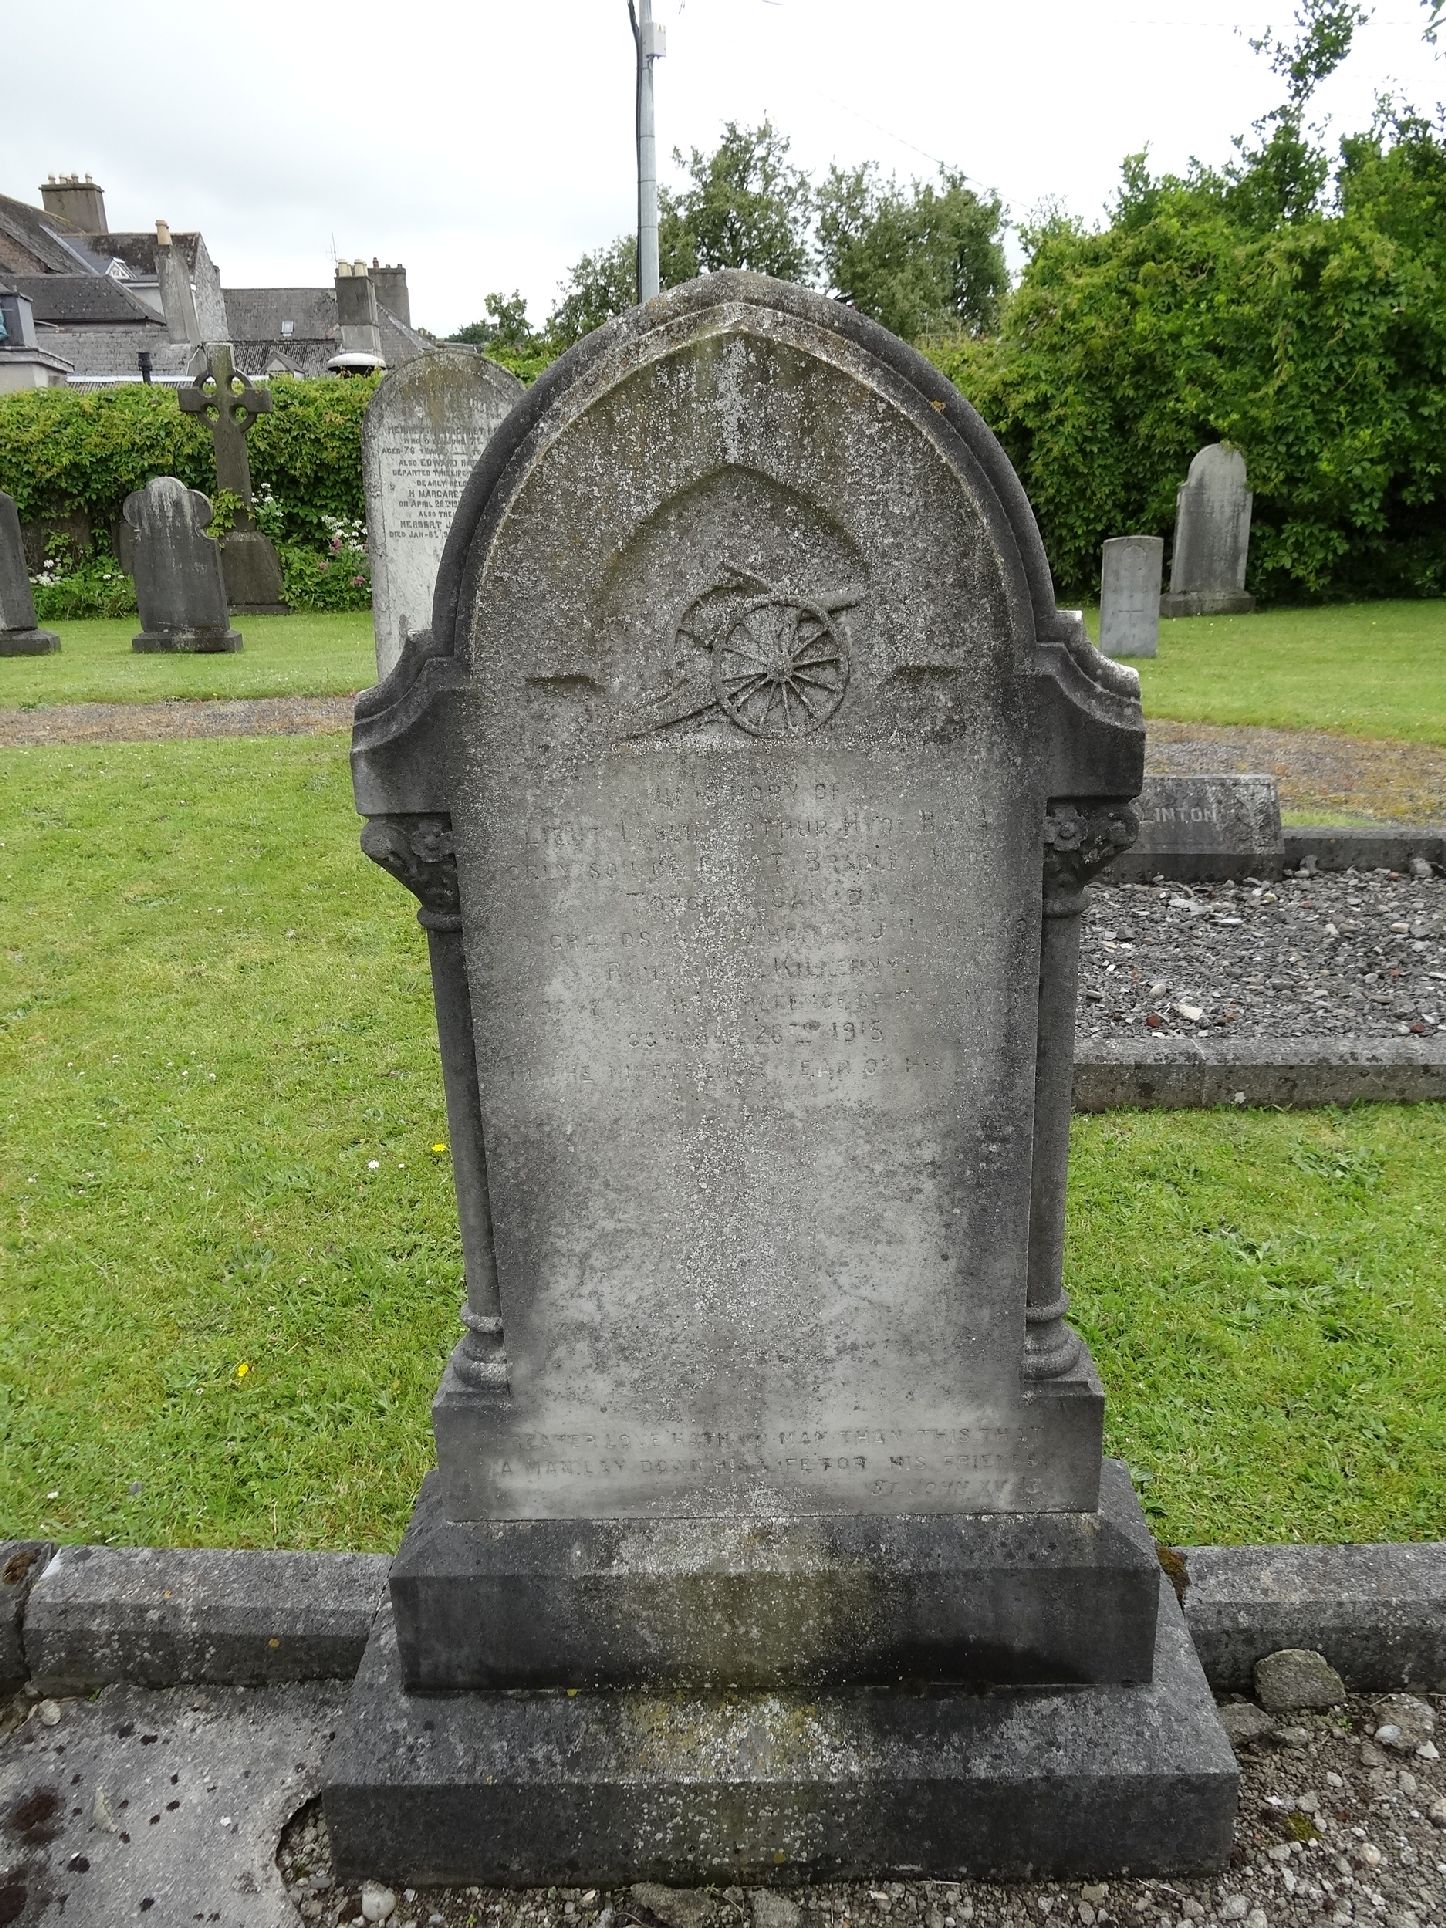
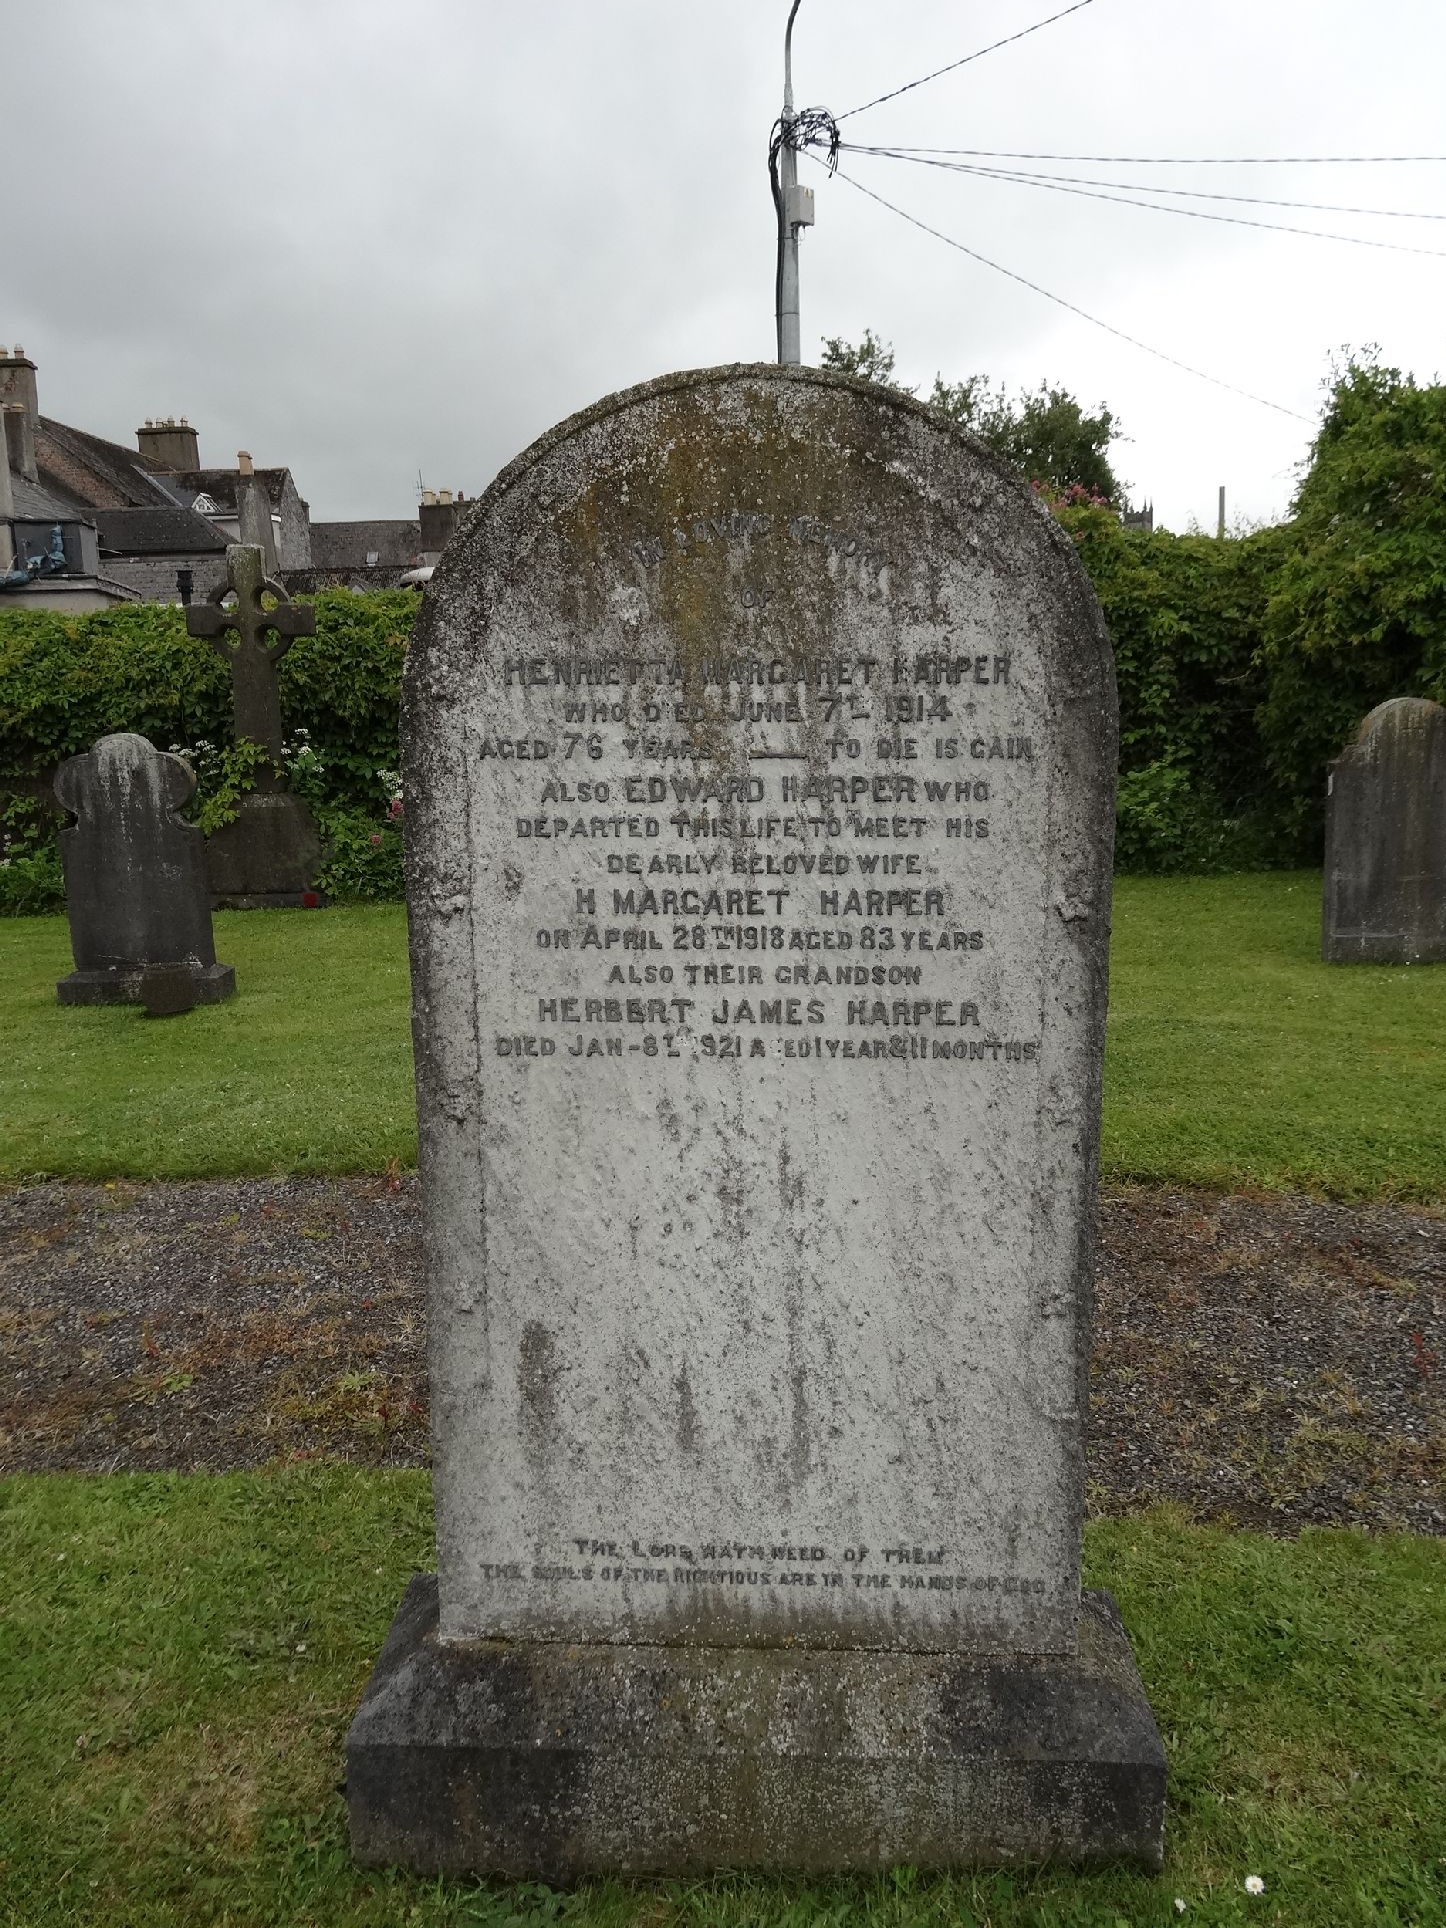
potted tree: none [252,557,299,615] -> present [275,830,338,908]

